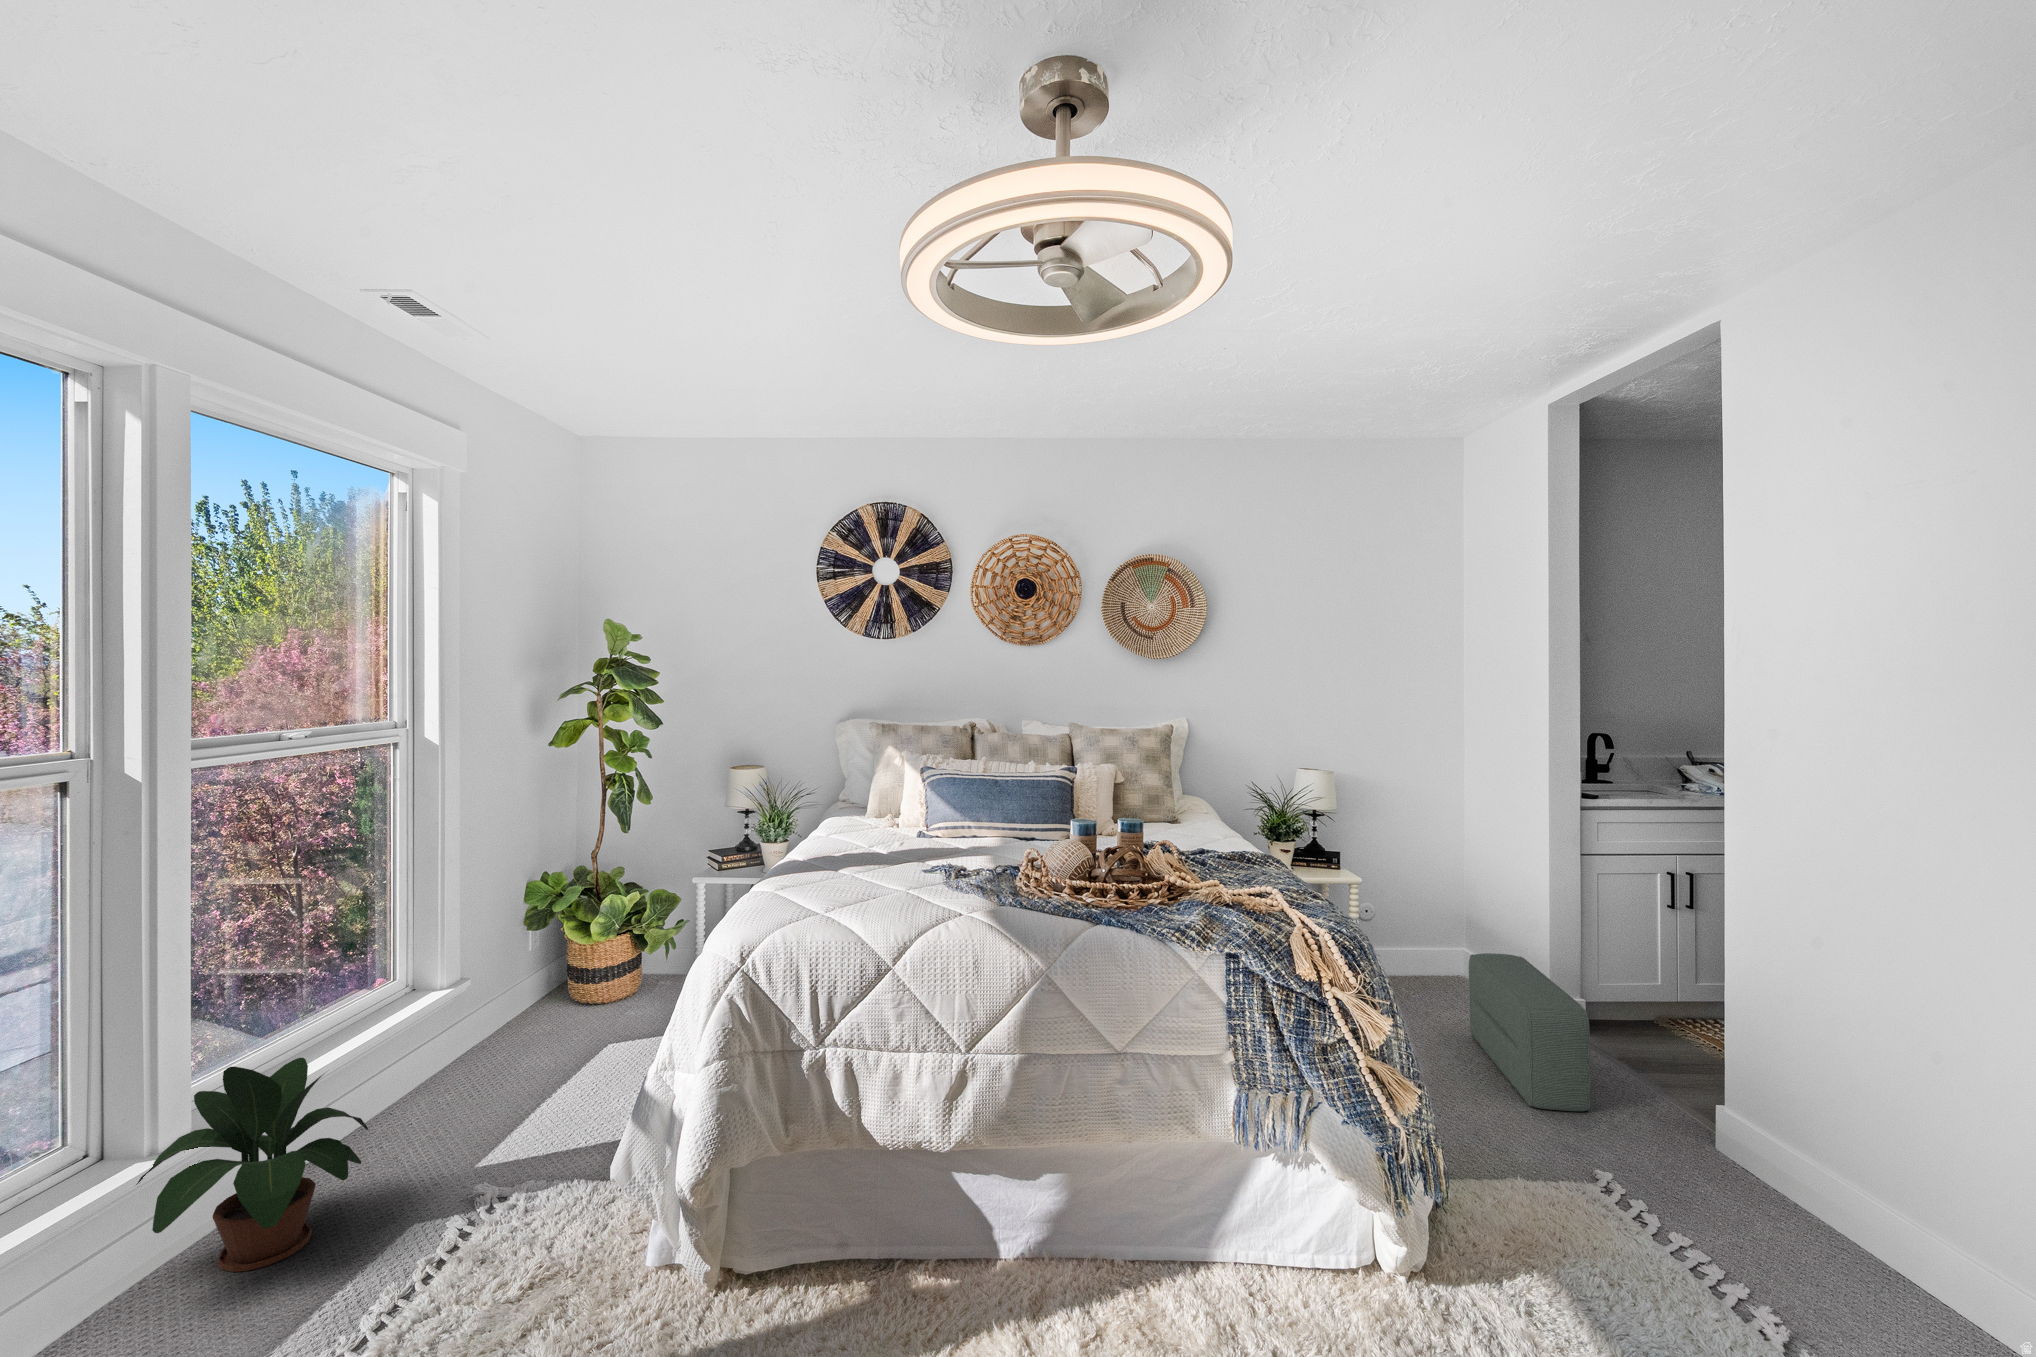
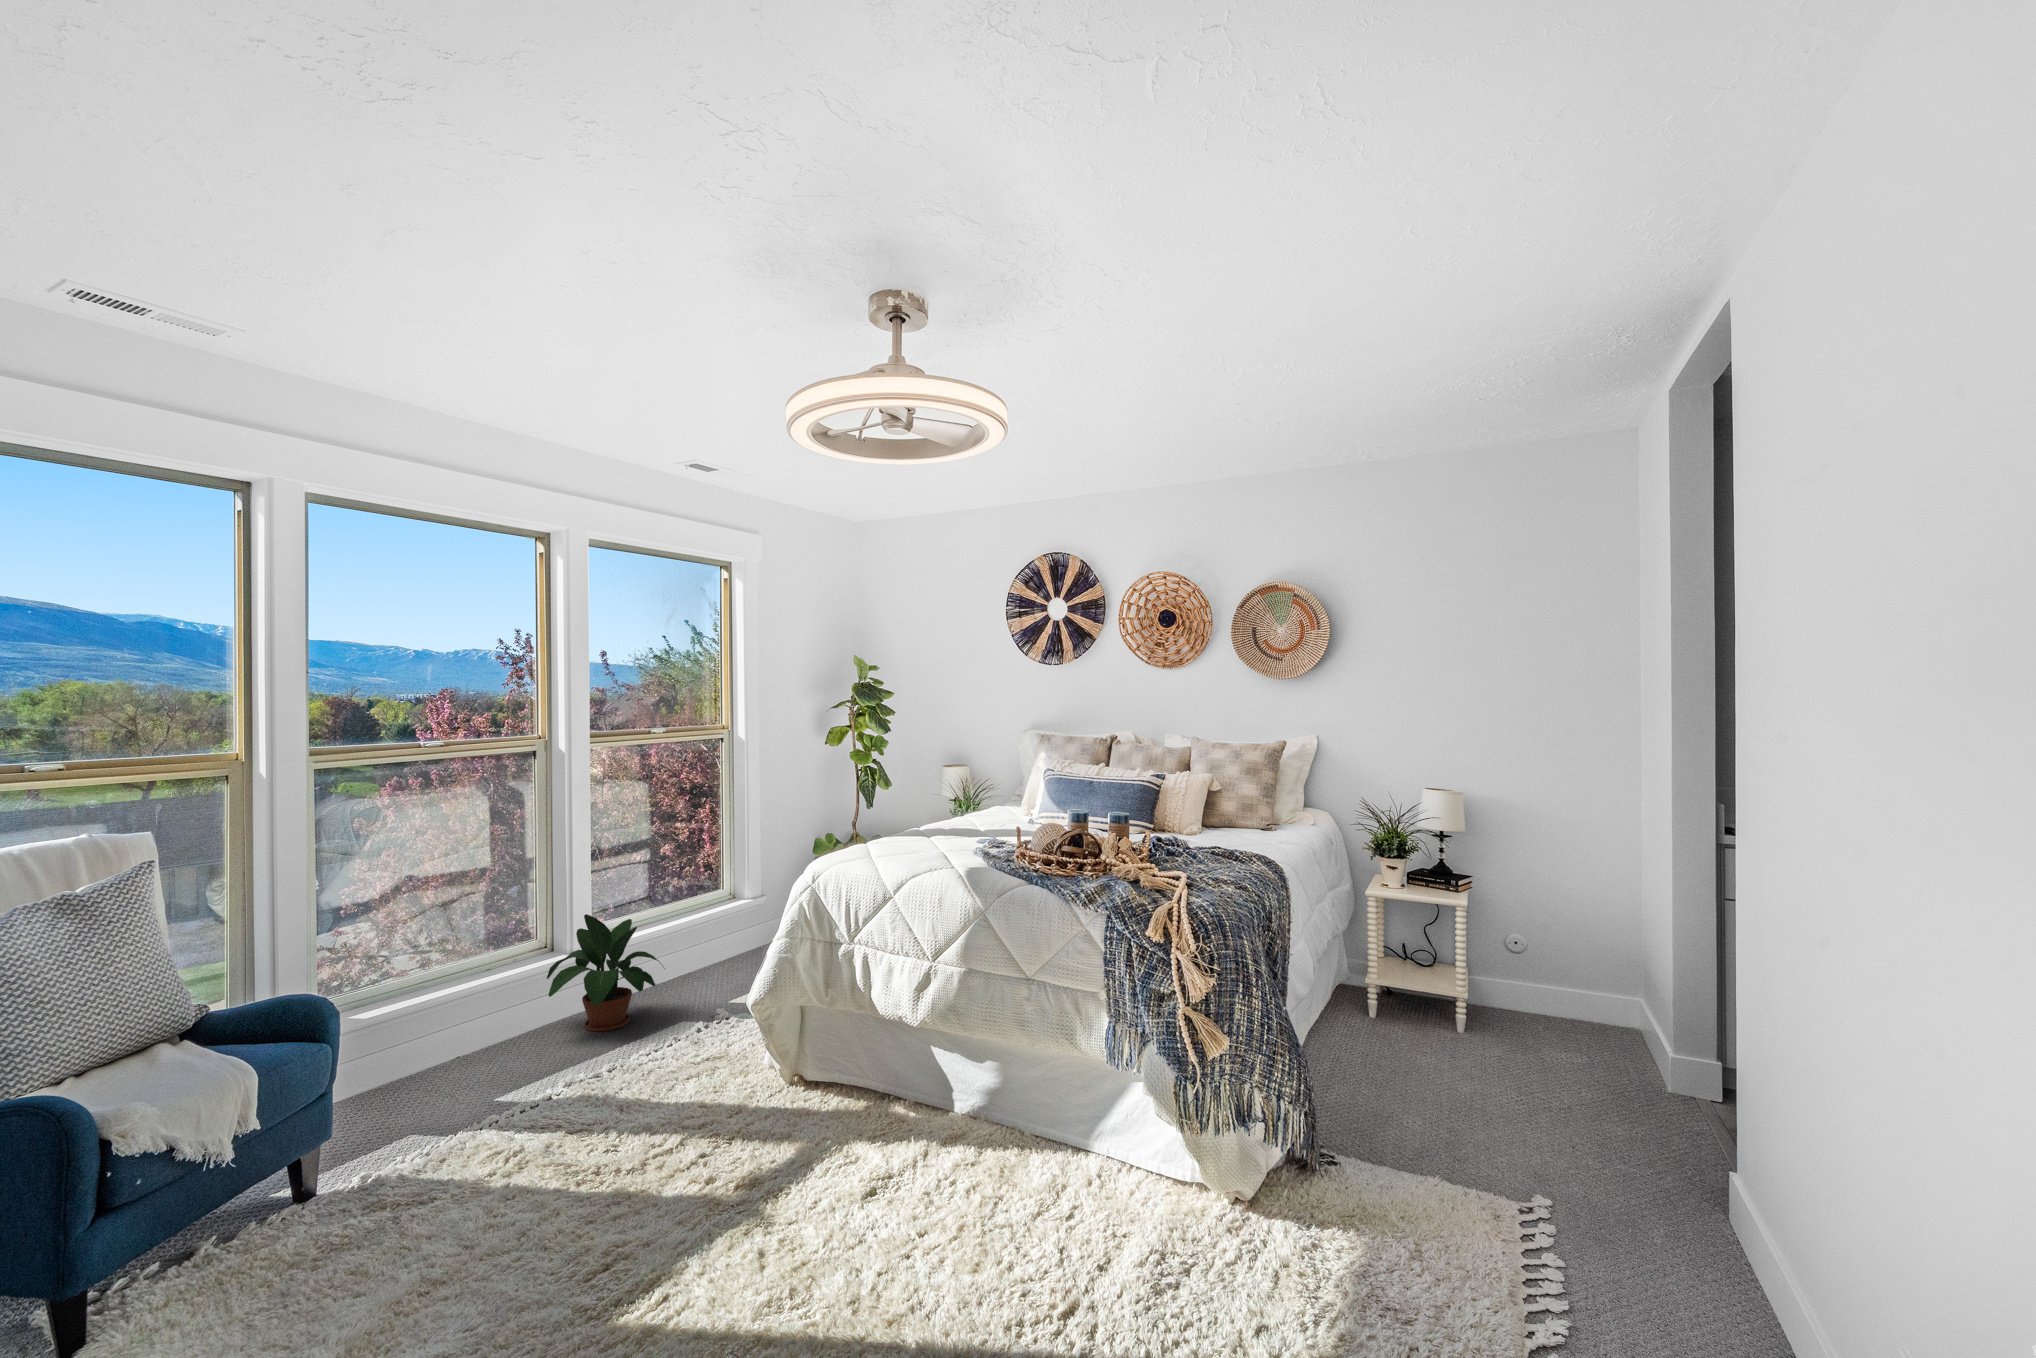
pouf: present [1469,953,1590,1111] -> none [1524,979,1603,1137]

